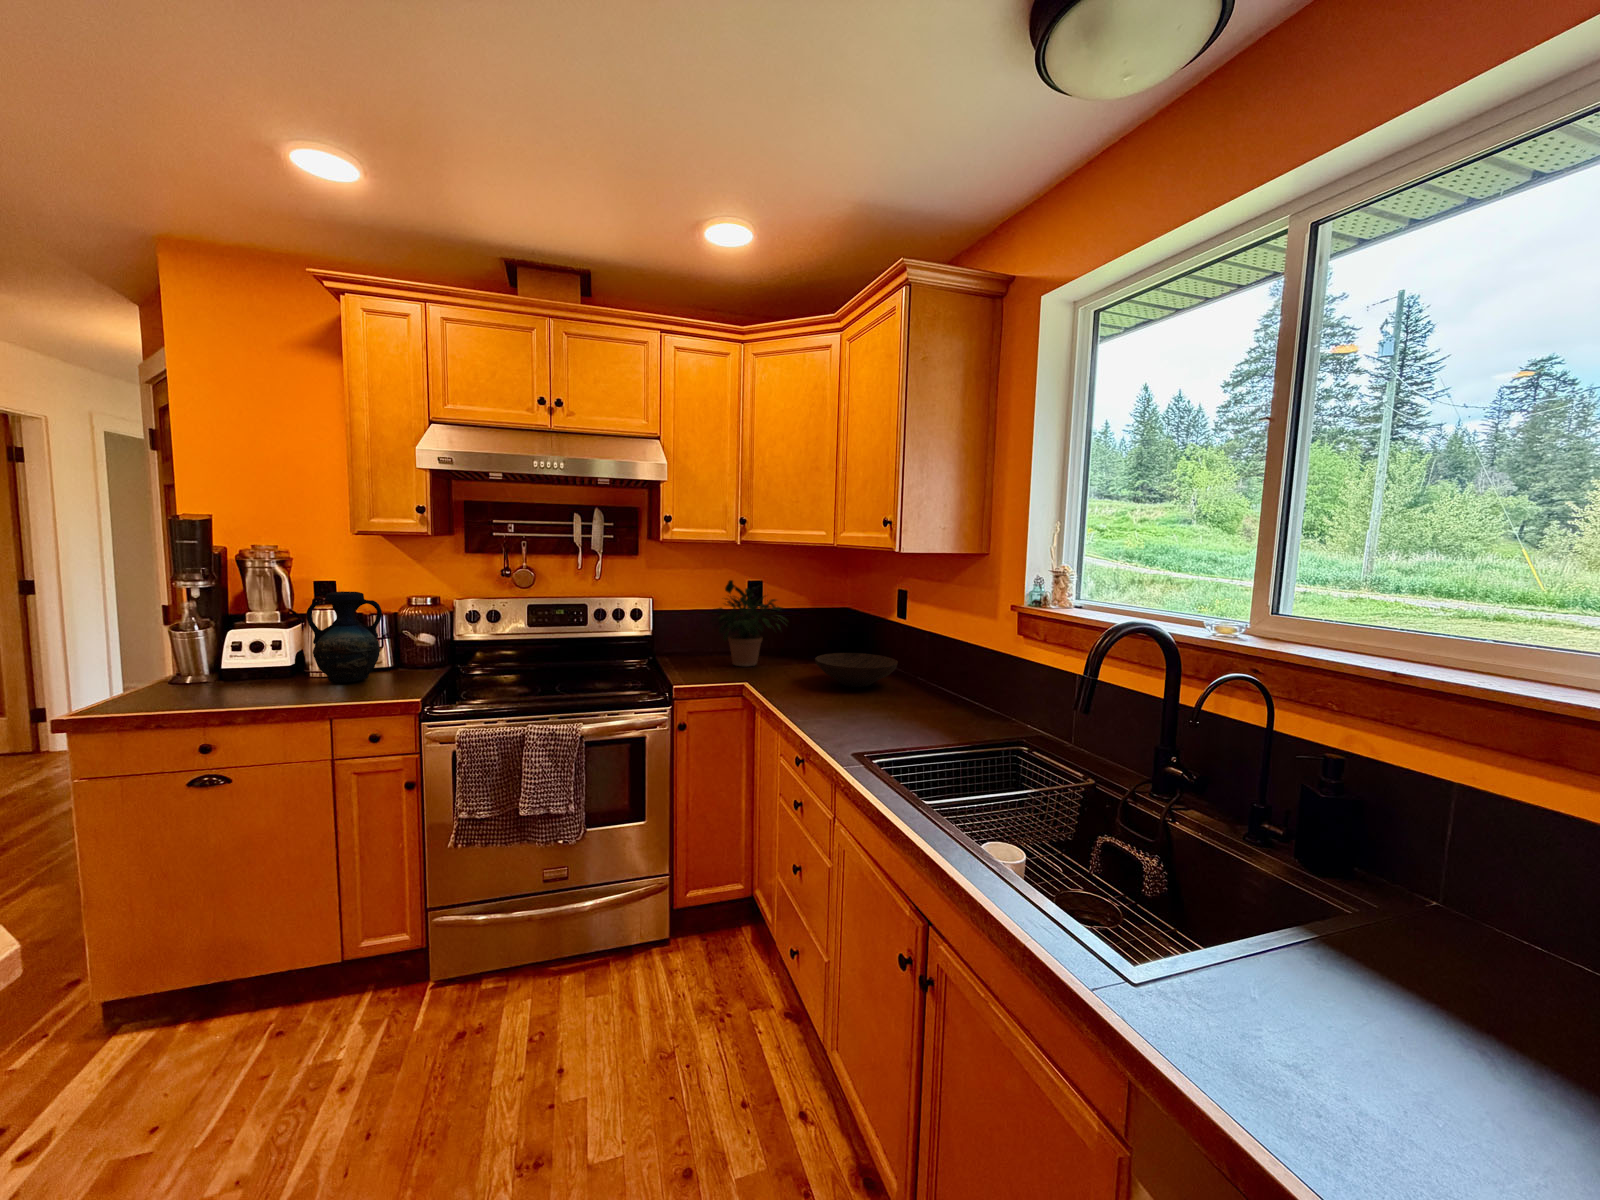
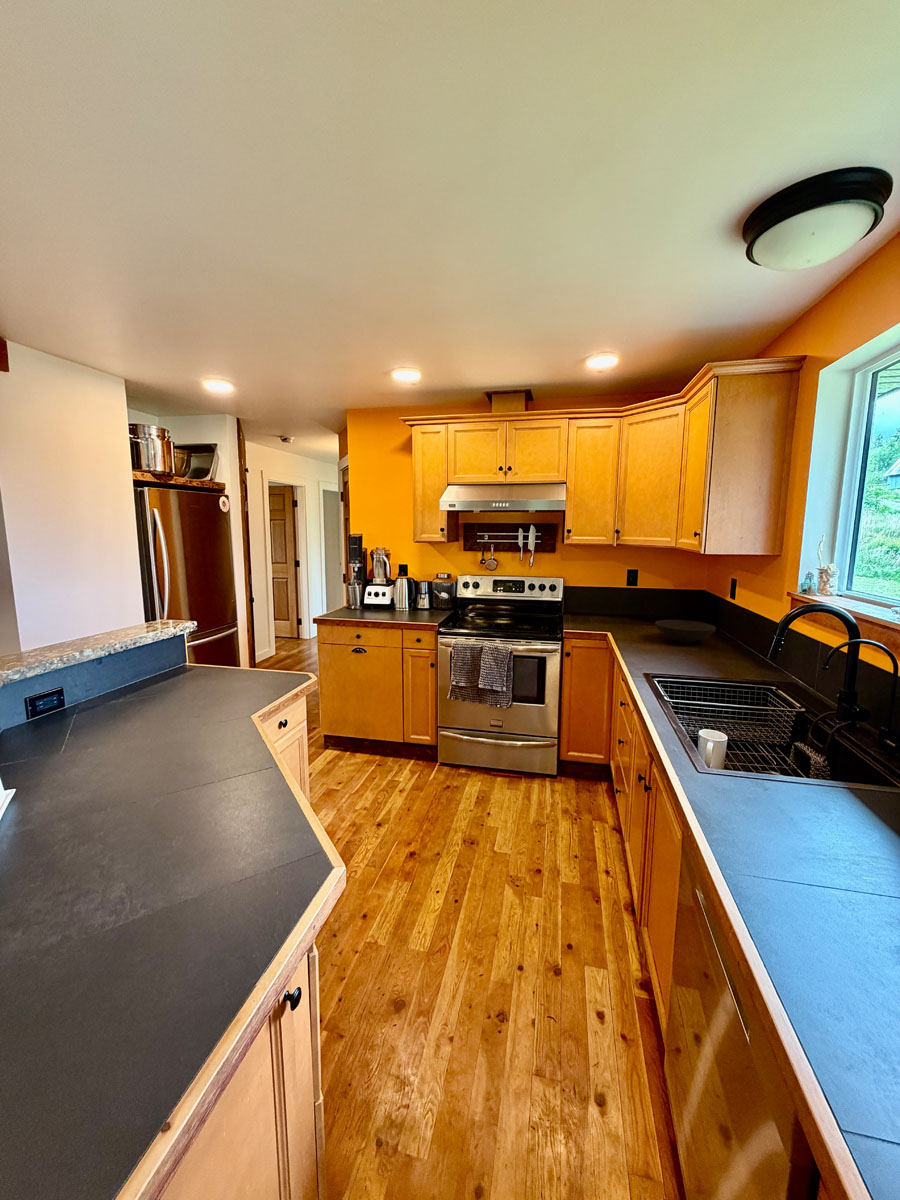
potted plant: present [712,580,787,666] -> none [594,569,648,624]
vase: present [307,591,382,682] -> none [395,572,425,615]

